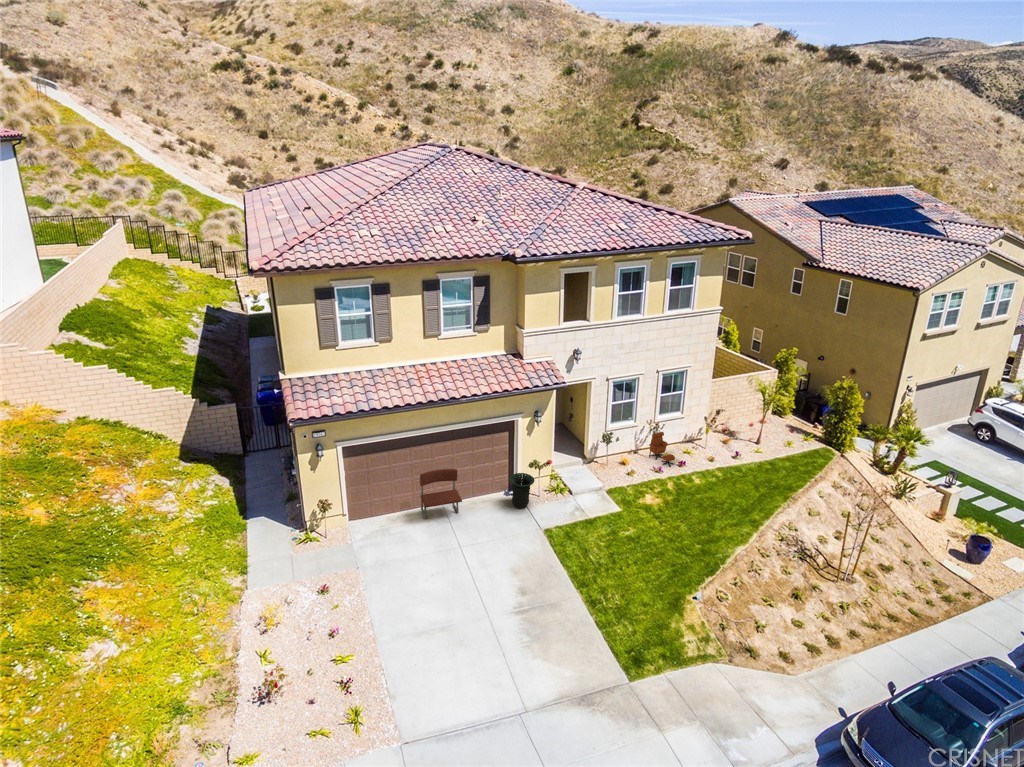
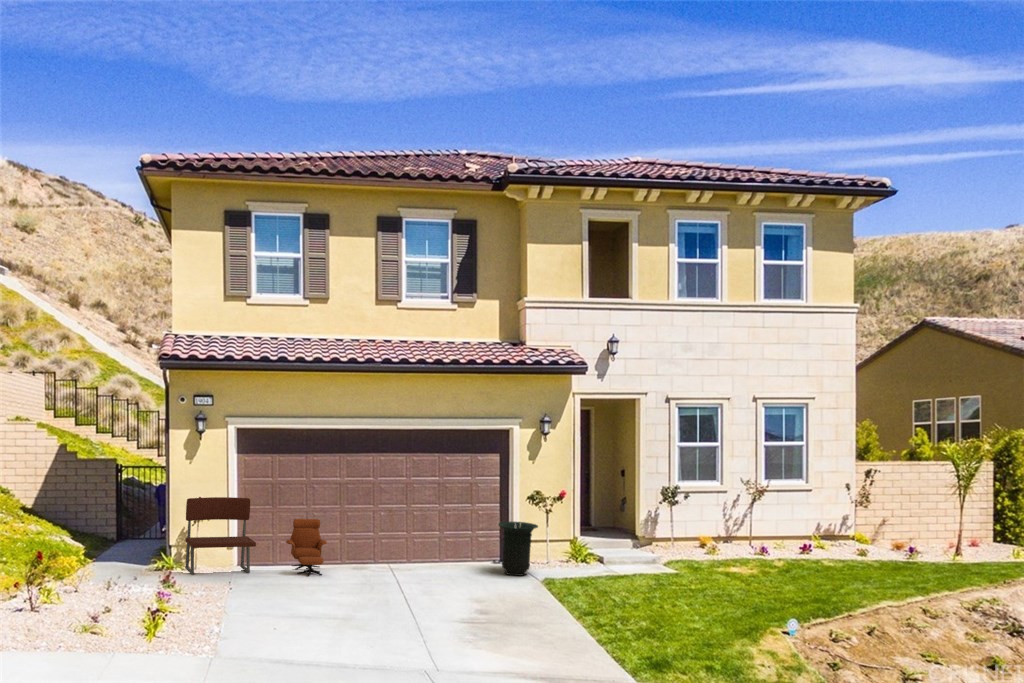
lounge chair: present [649,432,675,467] -> present [286,519,327,576]
bench: present [420,469,462,519] -> present [185,497,256,575]

